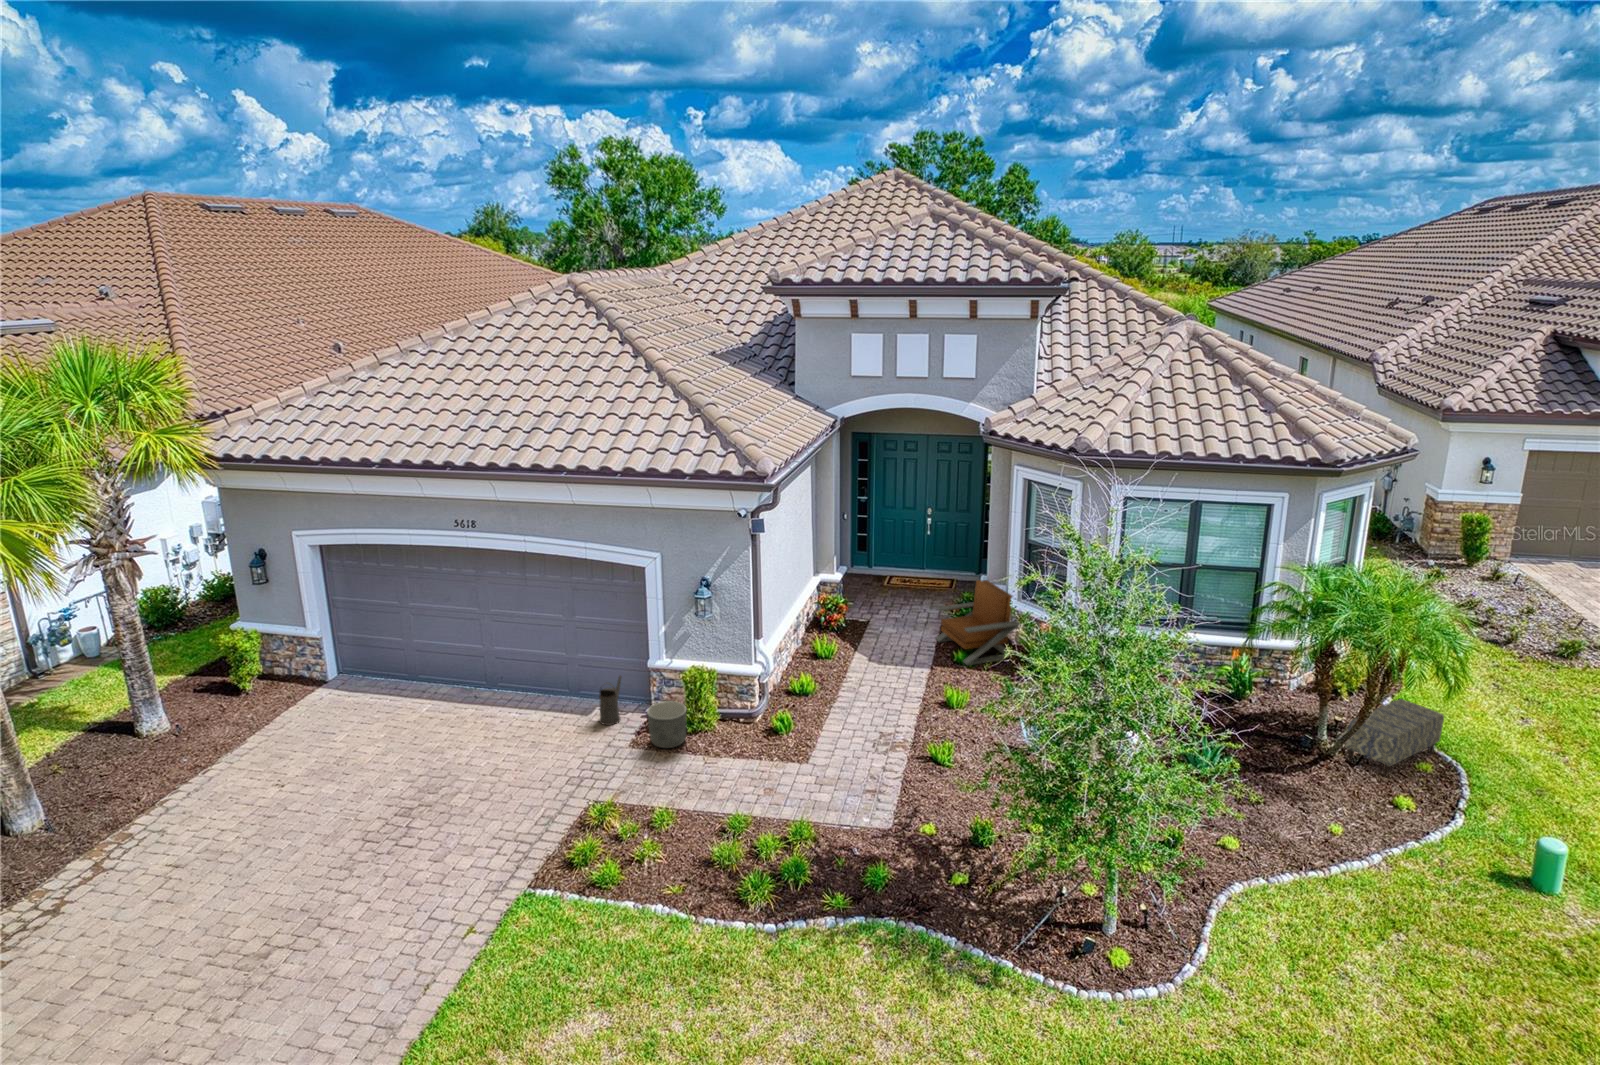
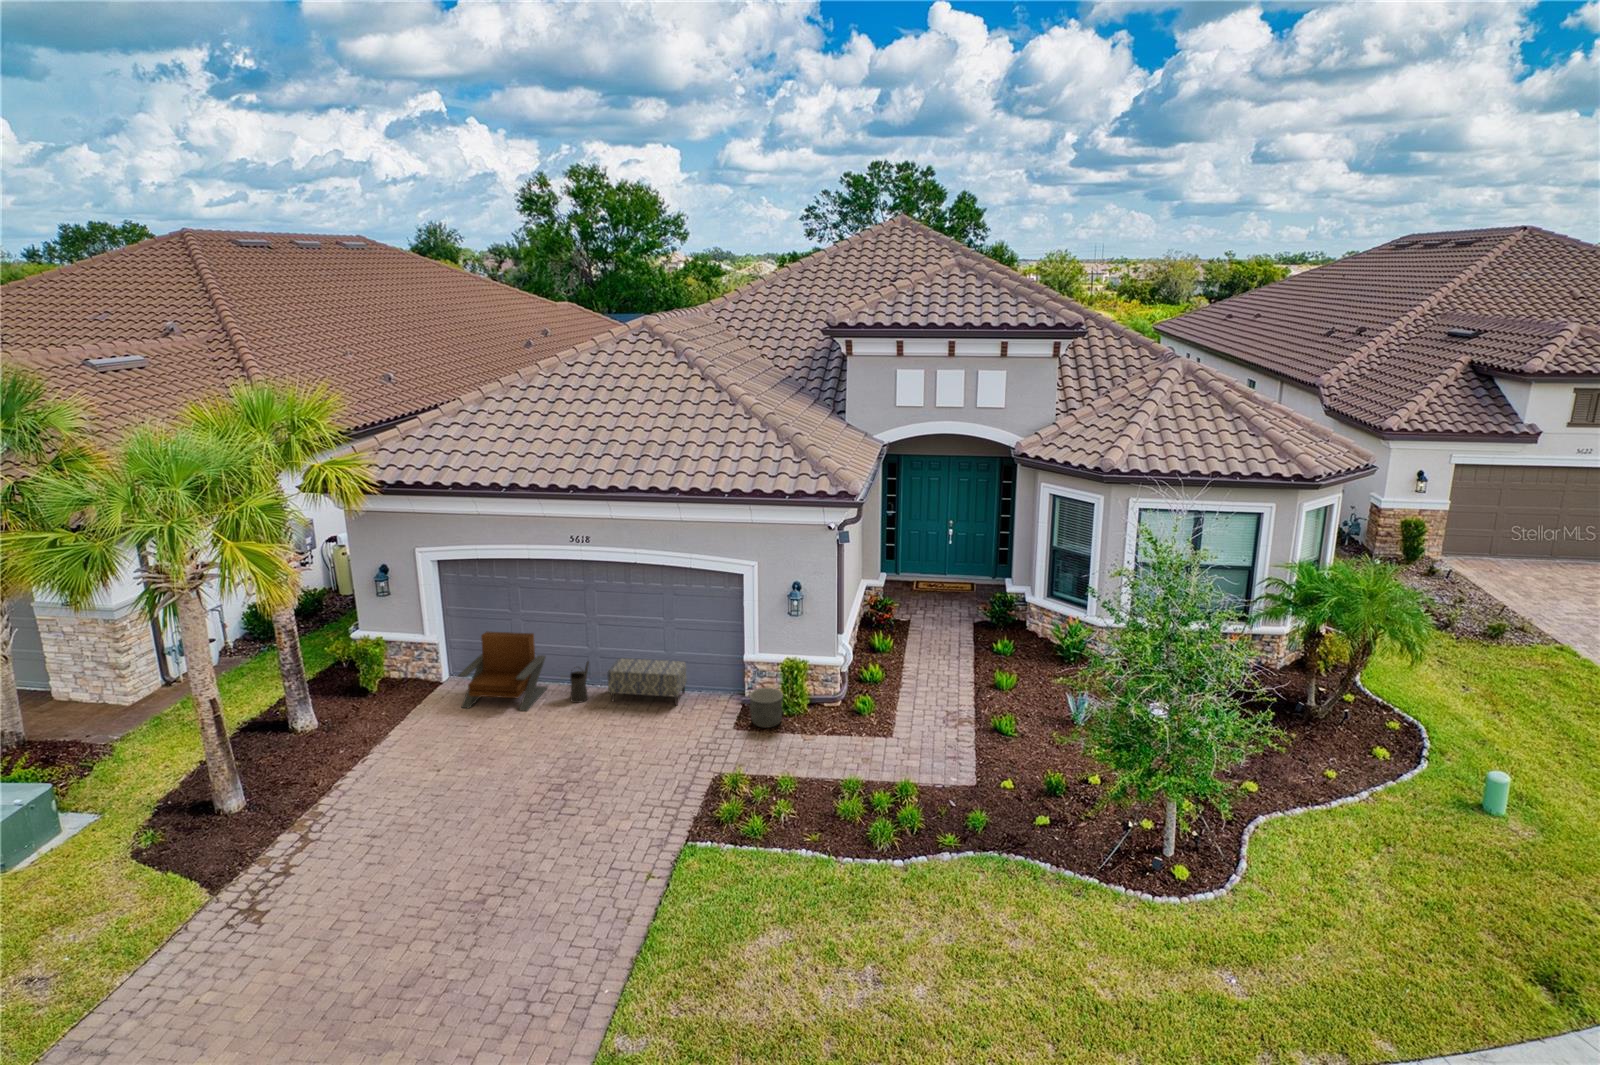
lounge chair: present [936,580,1019,665] -> present [458,632,547,711]
watering can: present [599,676,621,725] -> present [570,662,589,703]
bench: present [1345,699,1444,777] -> present [607,658,687,705]

